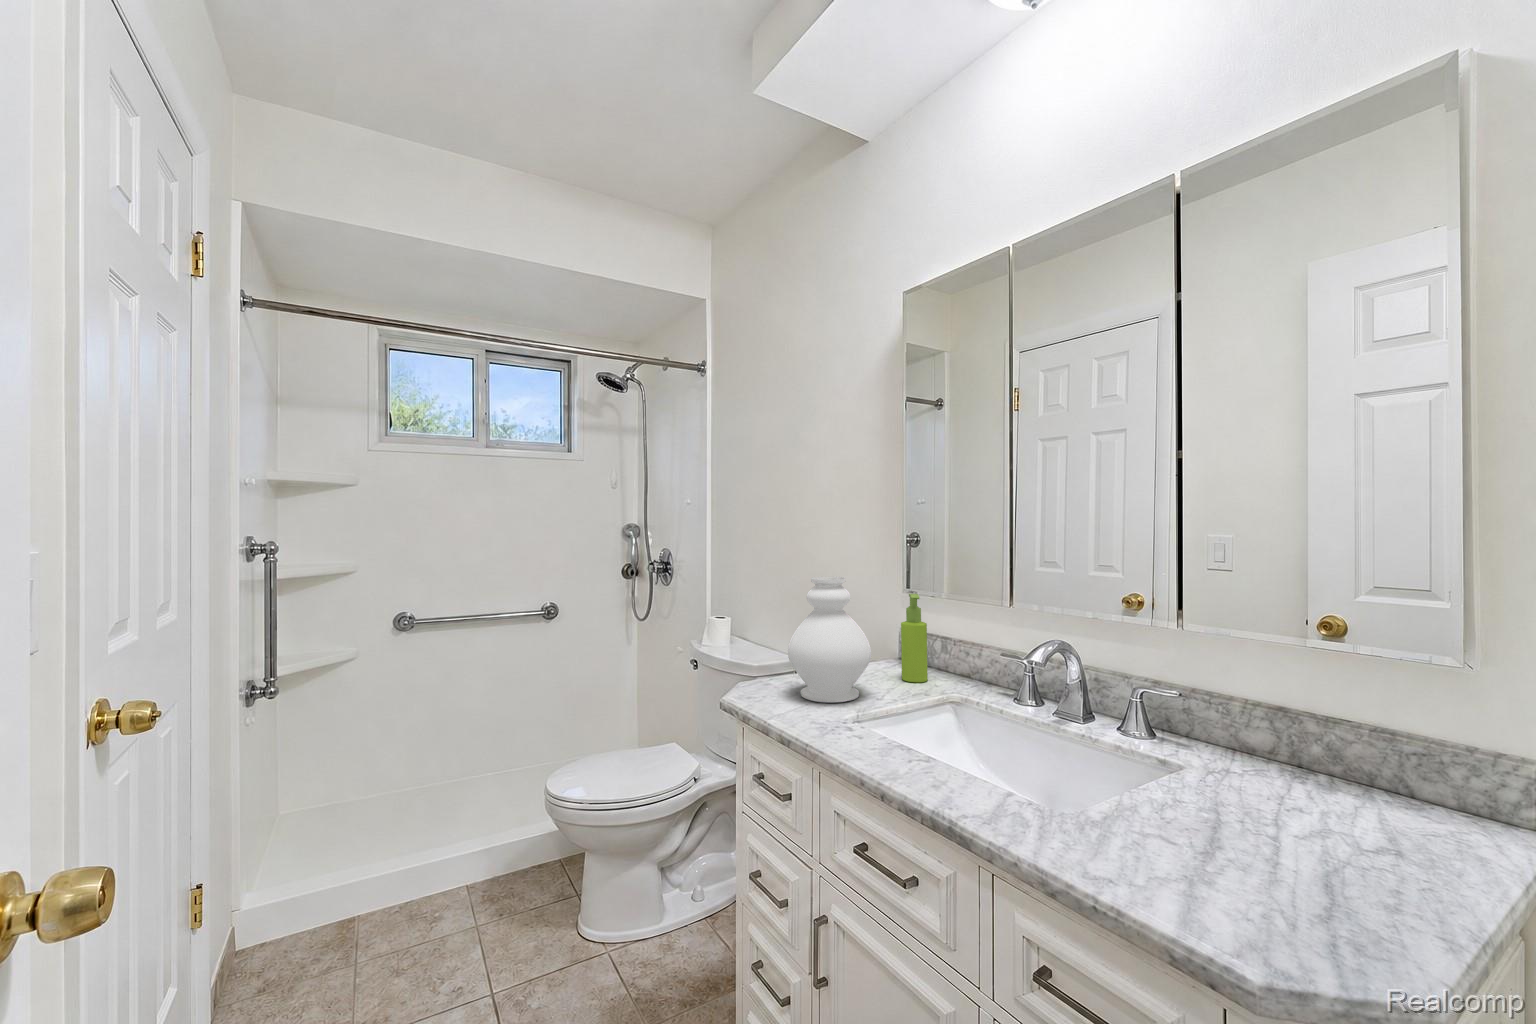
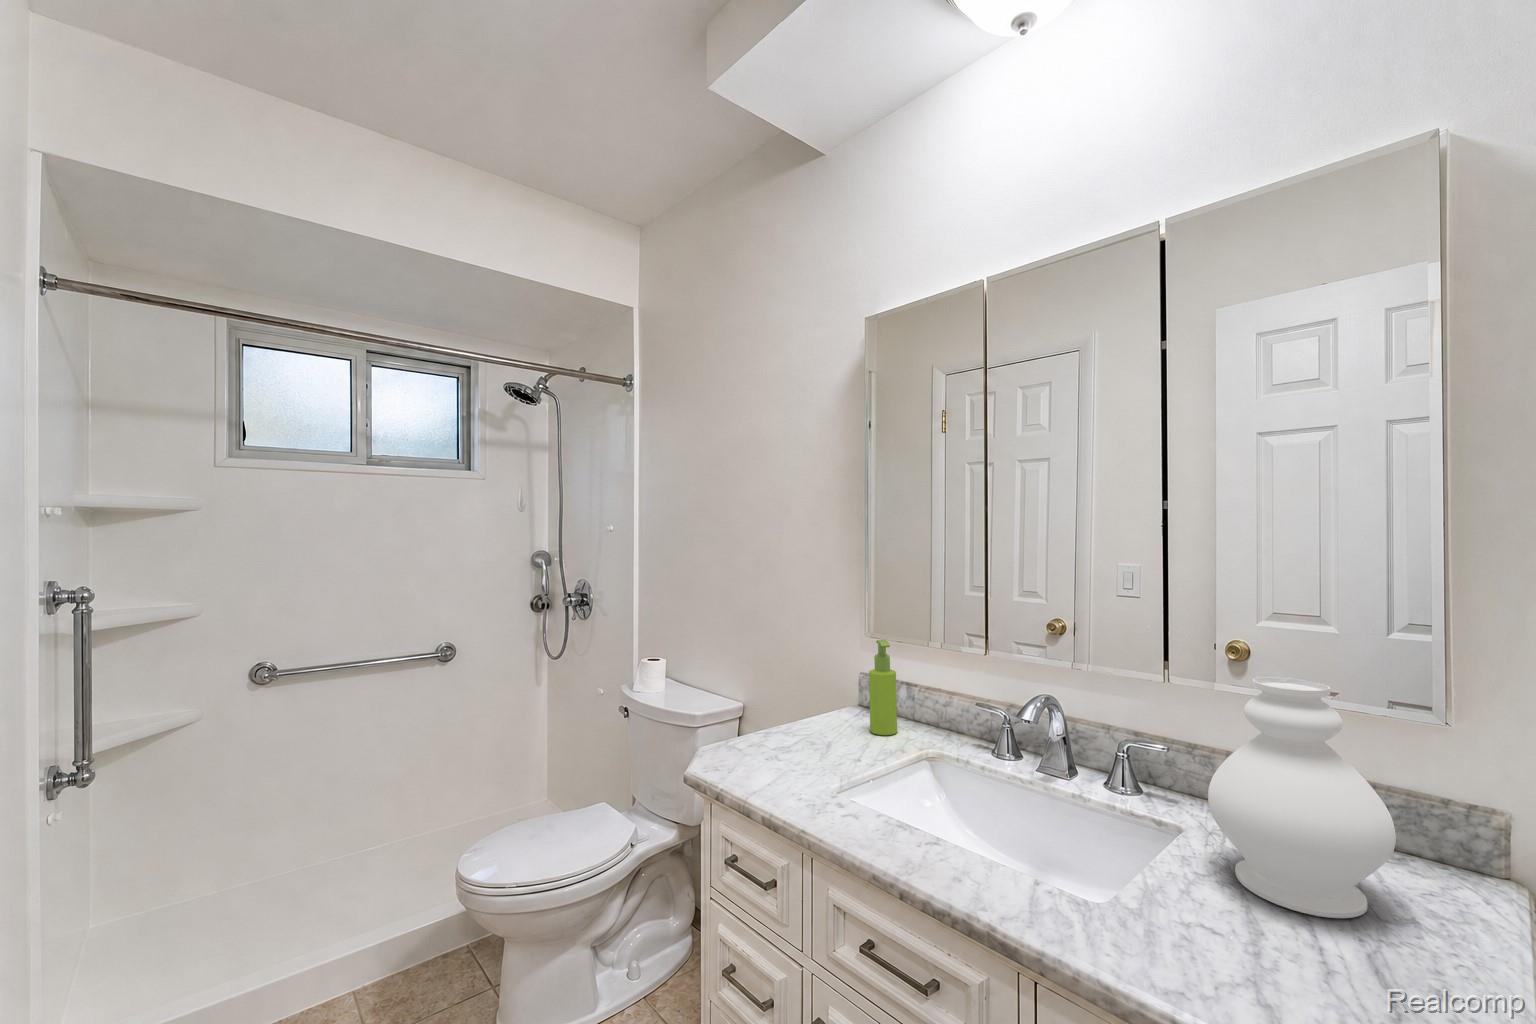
decorative vase: present [788,577,871,703] -> present [1208,677,1396,918]

